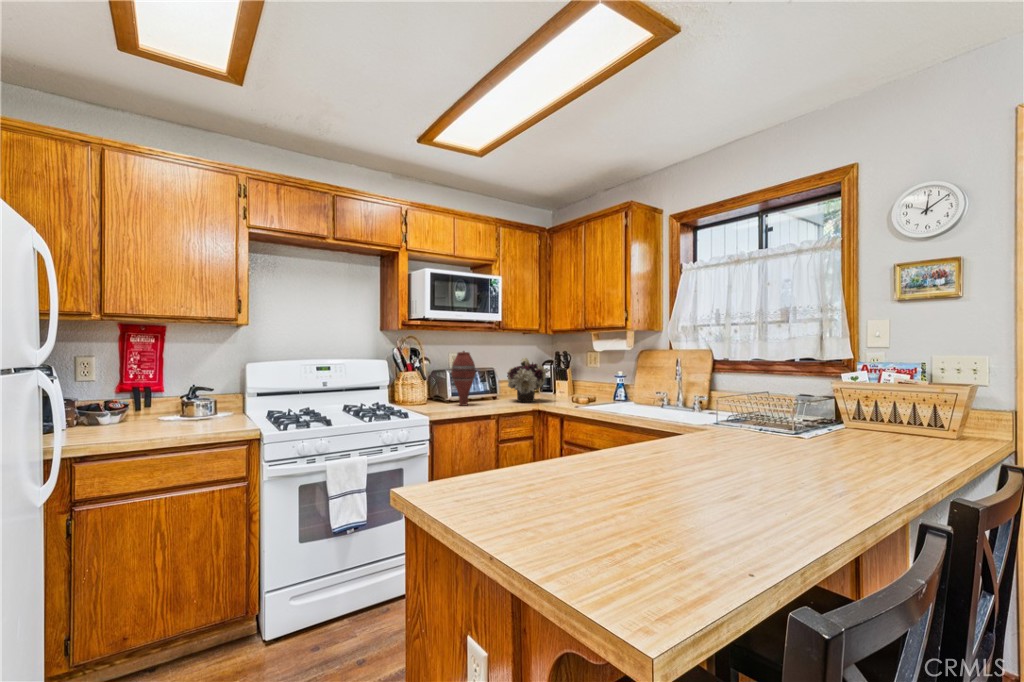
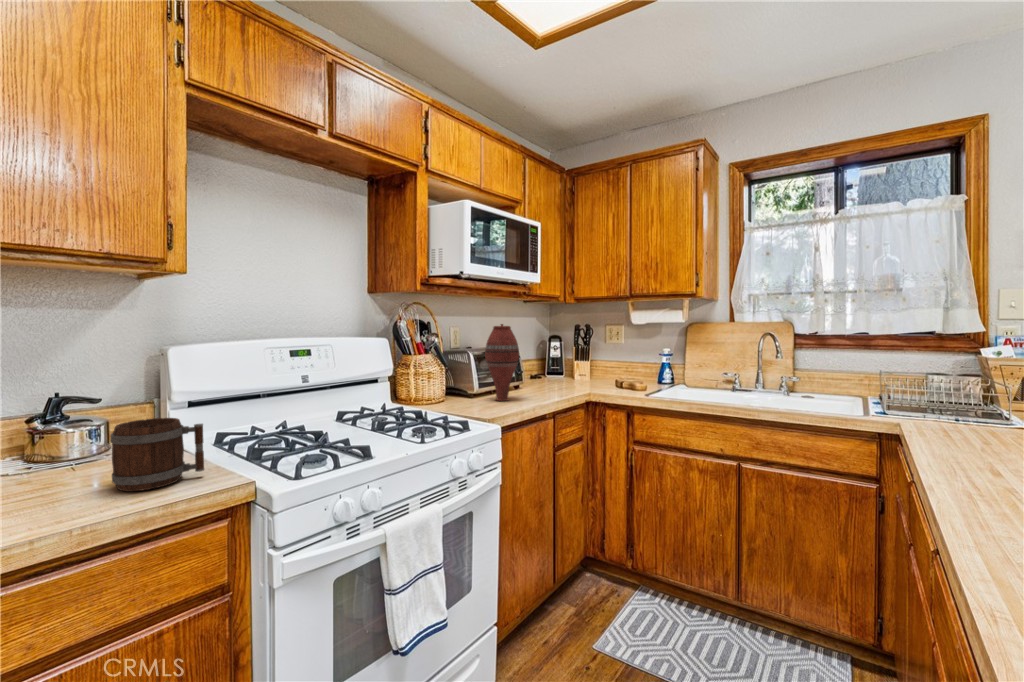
flower arrangement: present [507,357,546,402] -> none [538,332,597,392]
mug: none [205,397,245,429] -> present [110,418,204,491]

